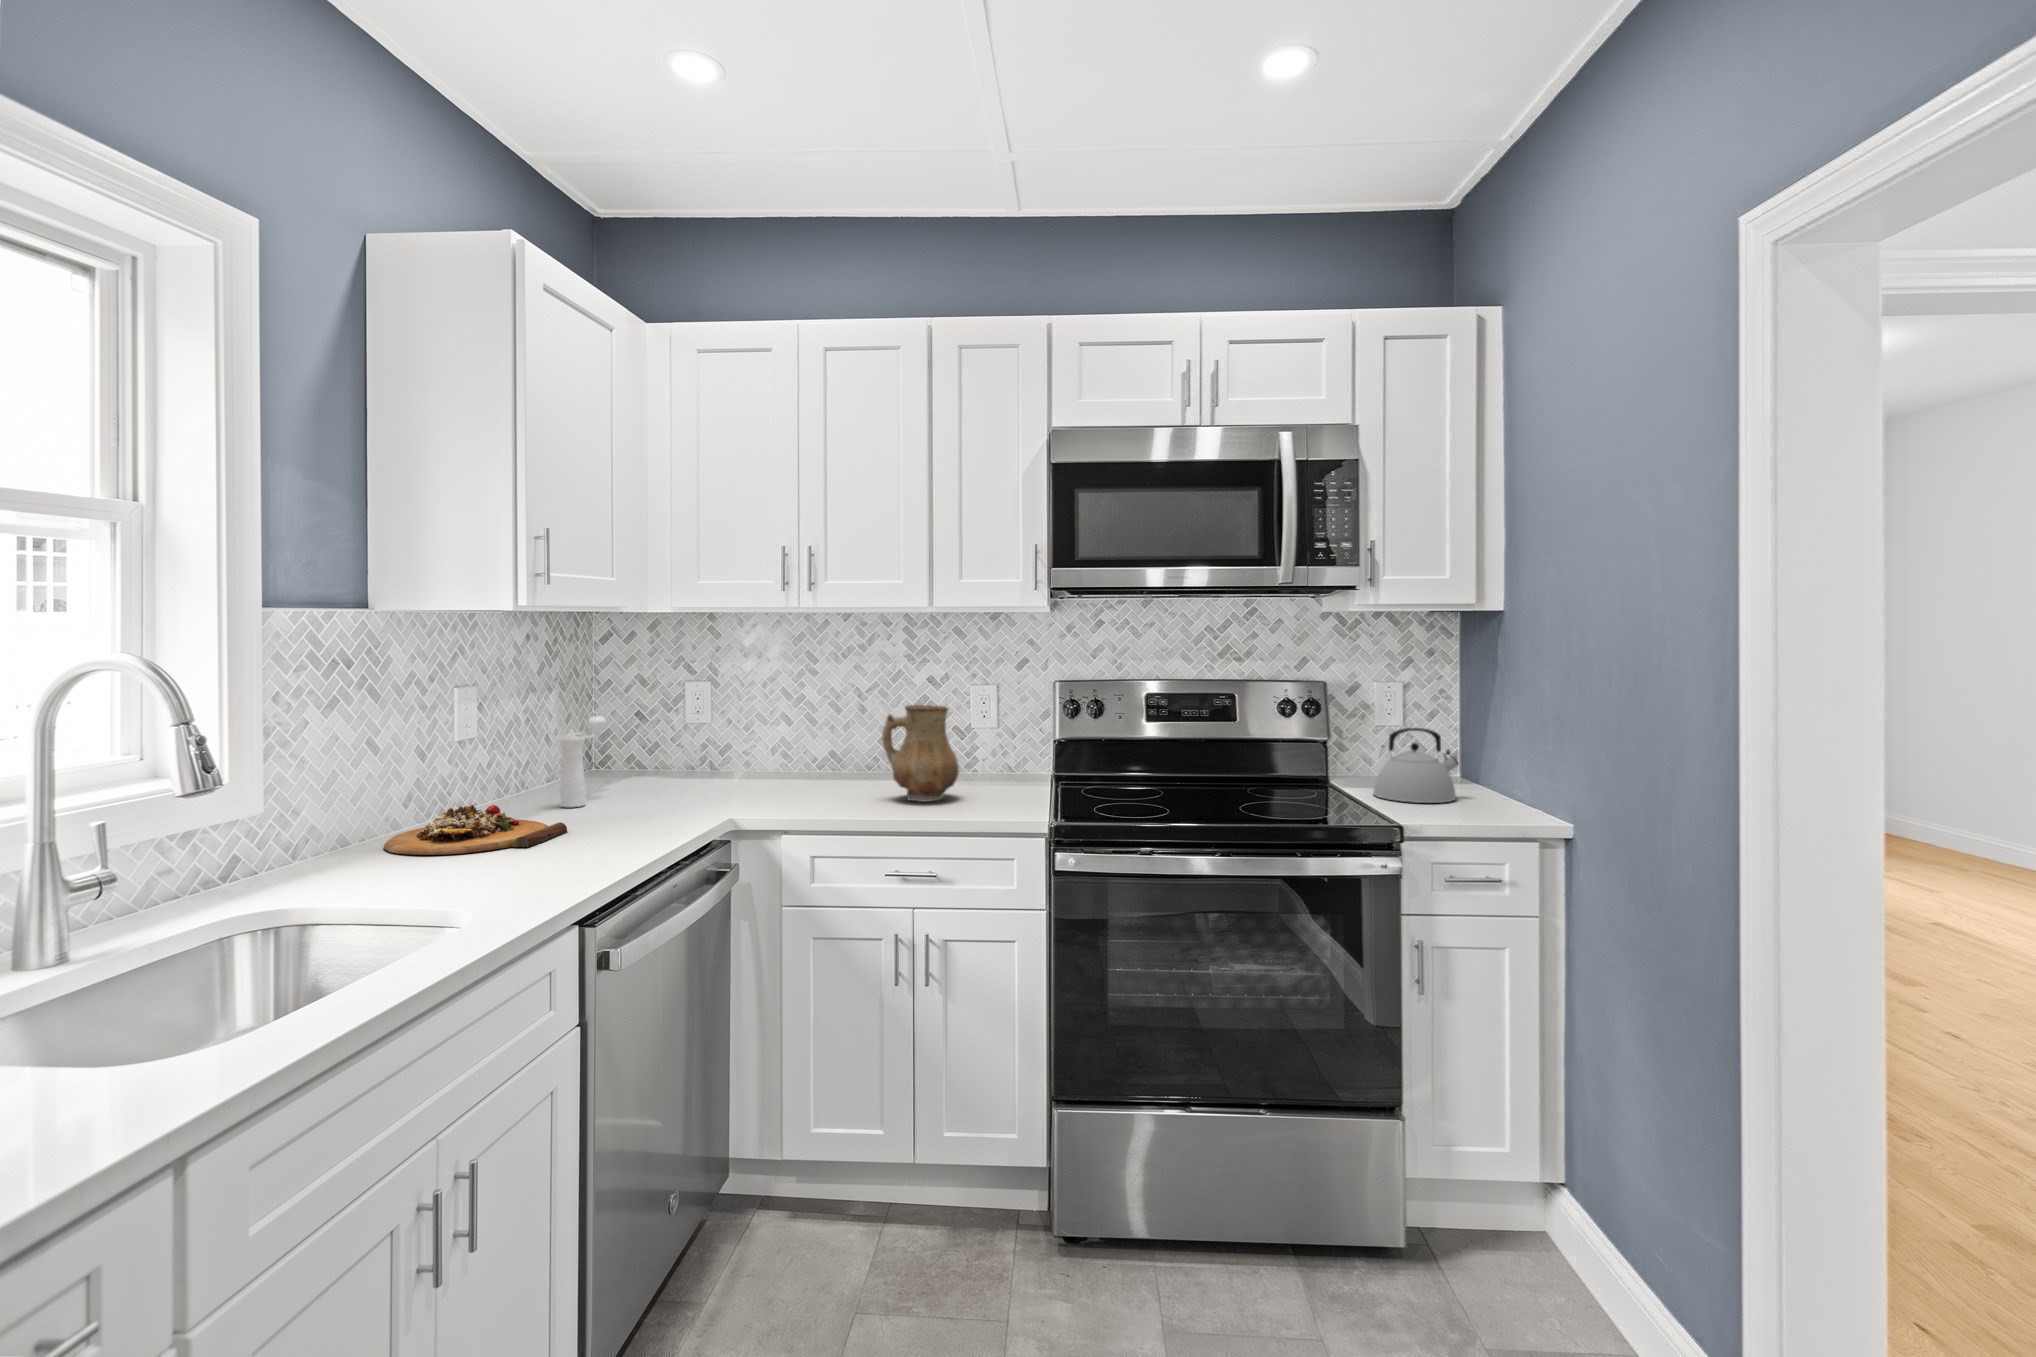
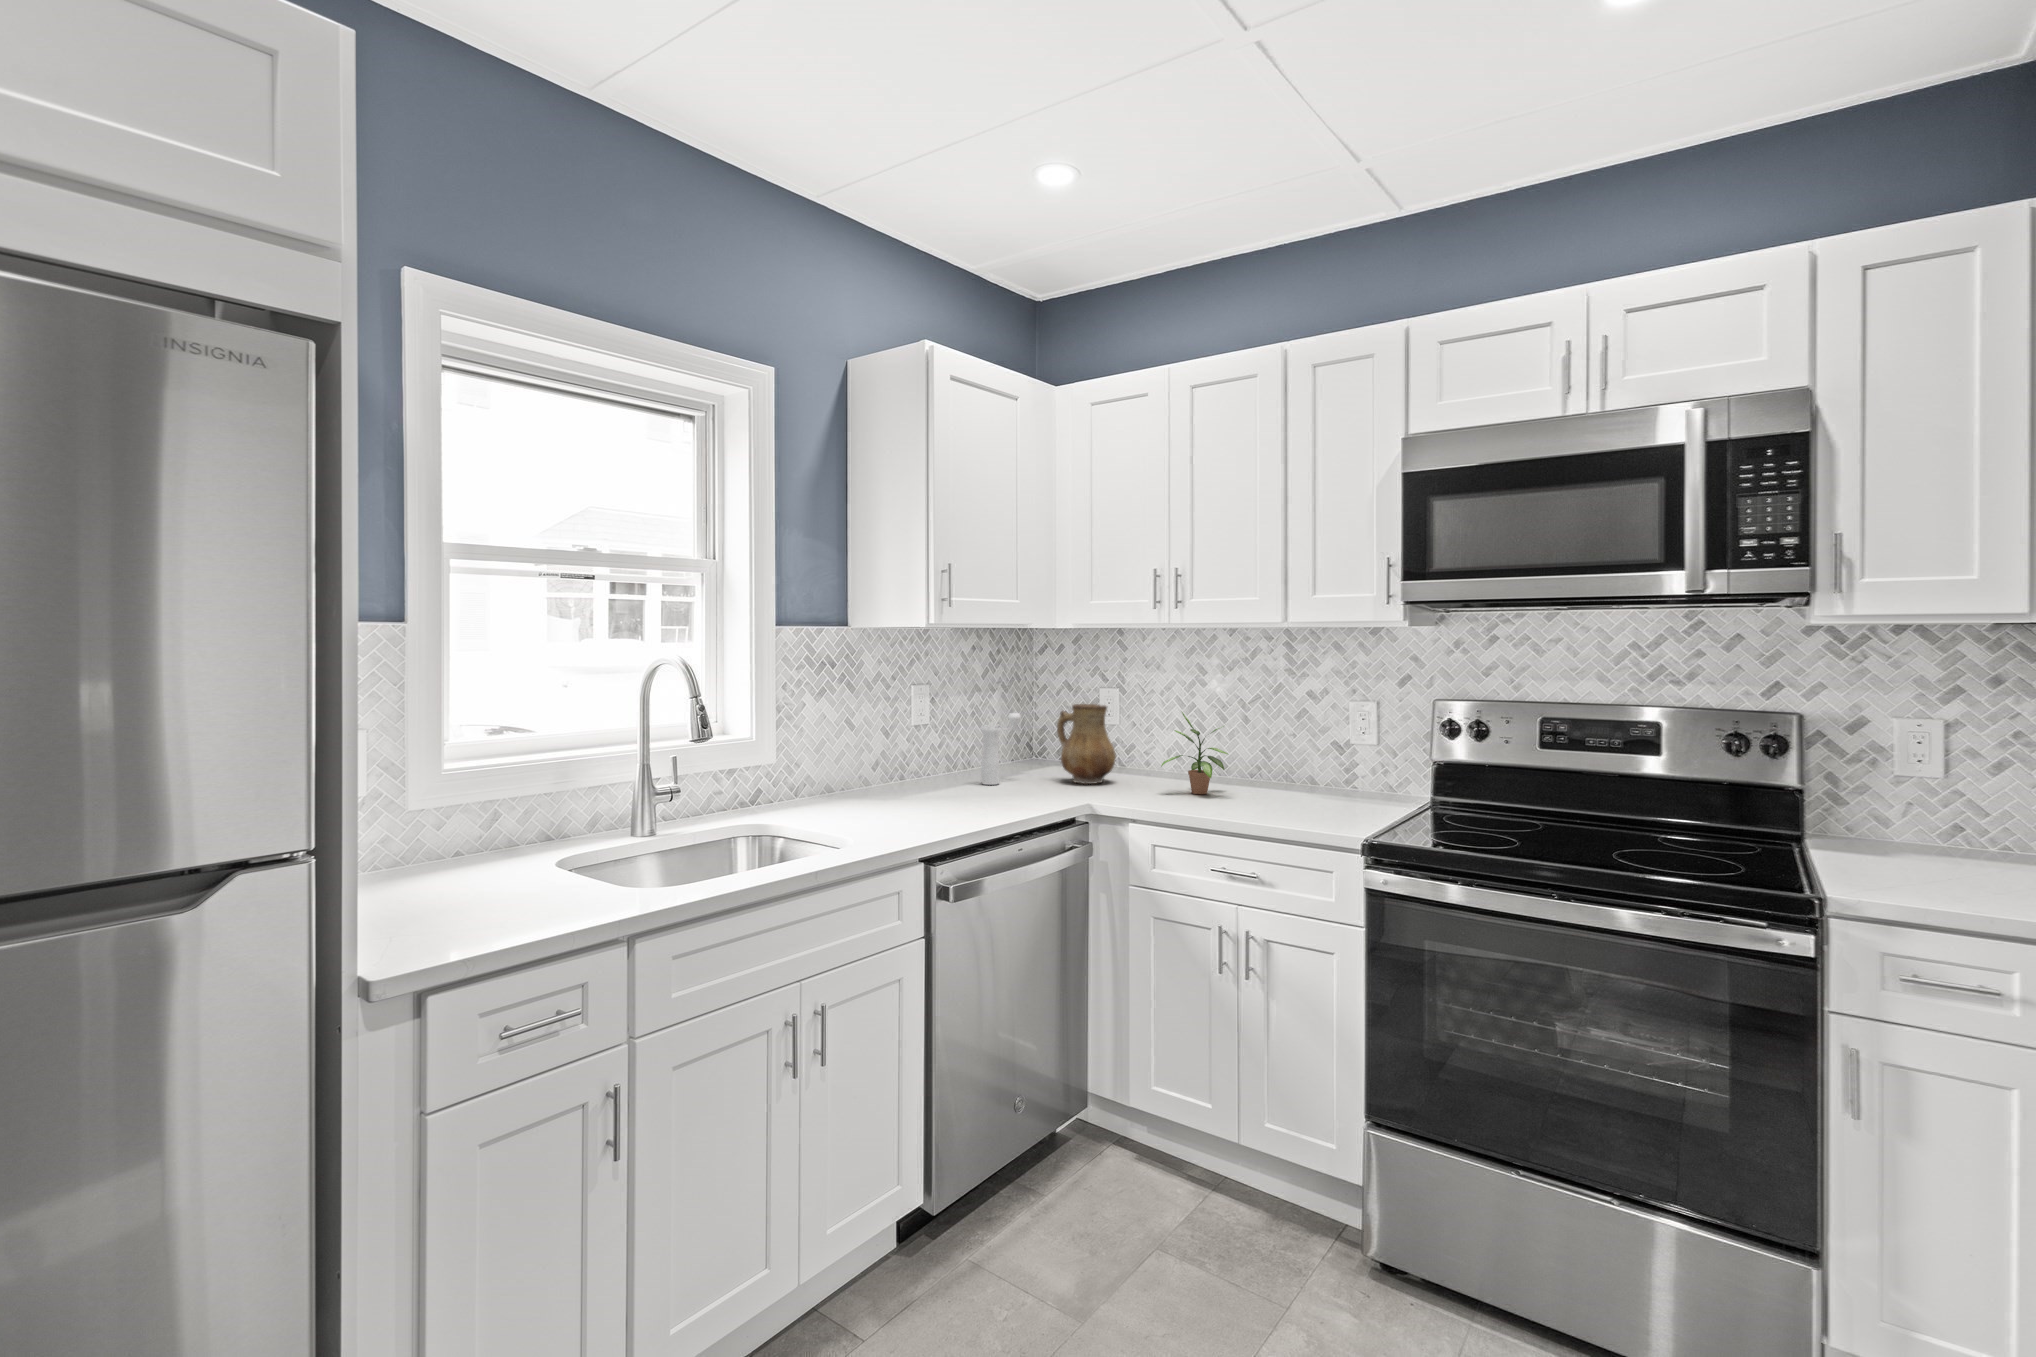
potted plant: none [793,704,868,793] -> present [1161,712,1228,794]
ceramic pitcher: present [882,705,959,802] -> present [1057,704,1116,784]
kettle: present [1373,728,1459,803] -> none [1842,776,1987,877]
cutting board: present [384,805,568,855] -> none [847,773,966,808]

